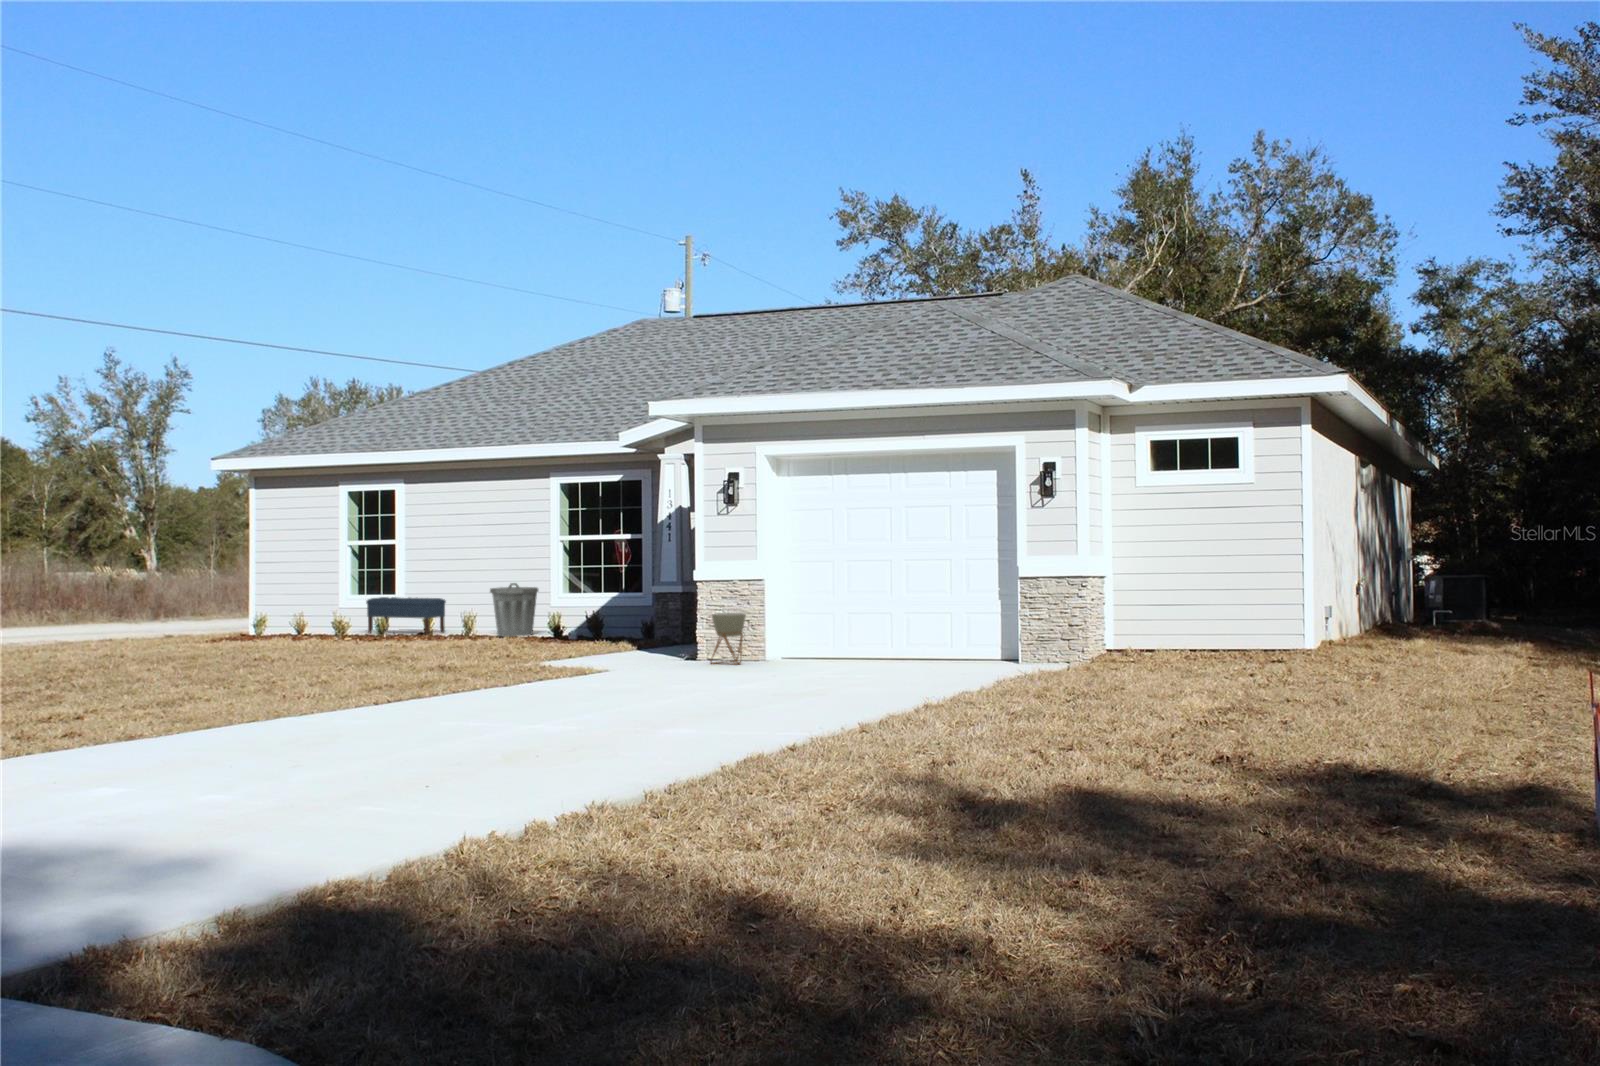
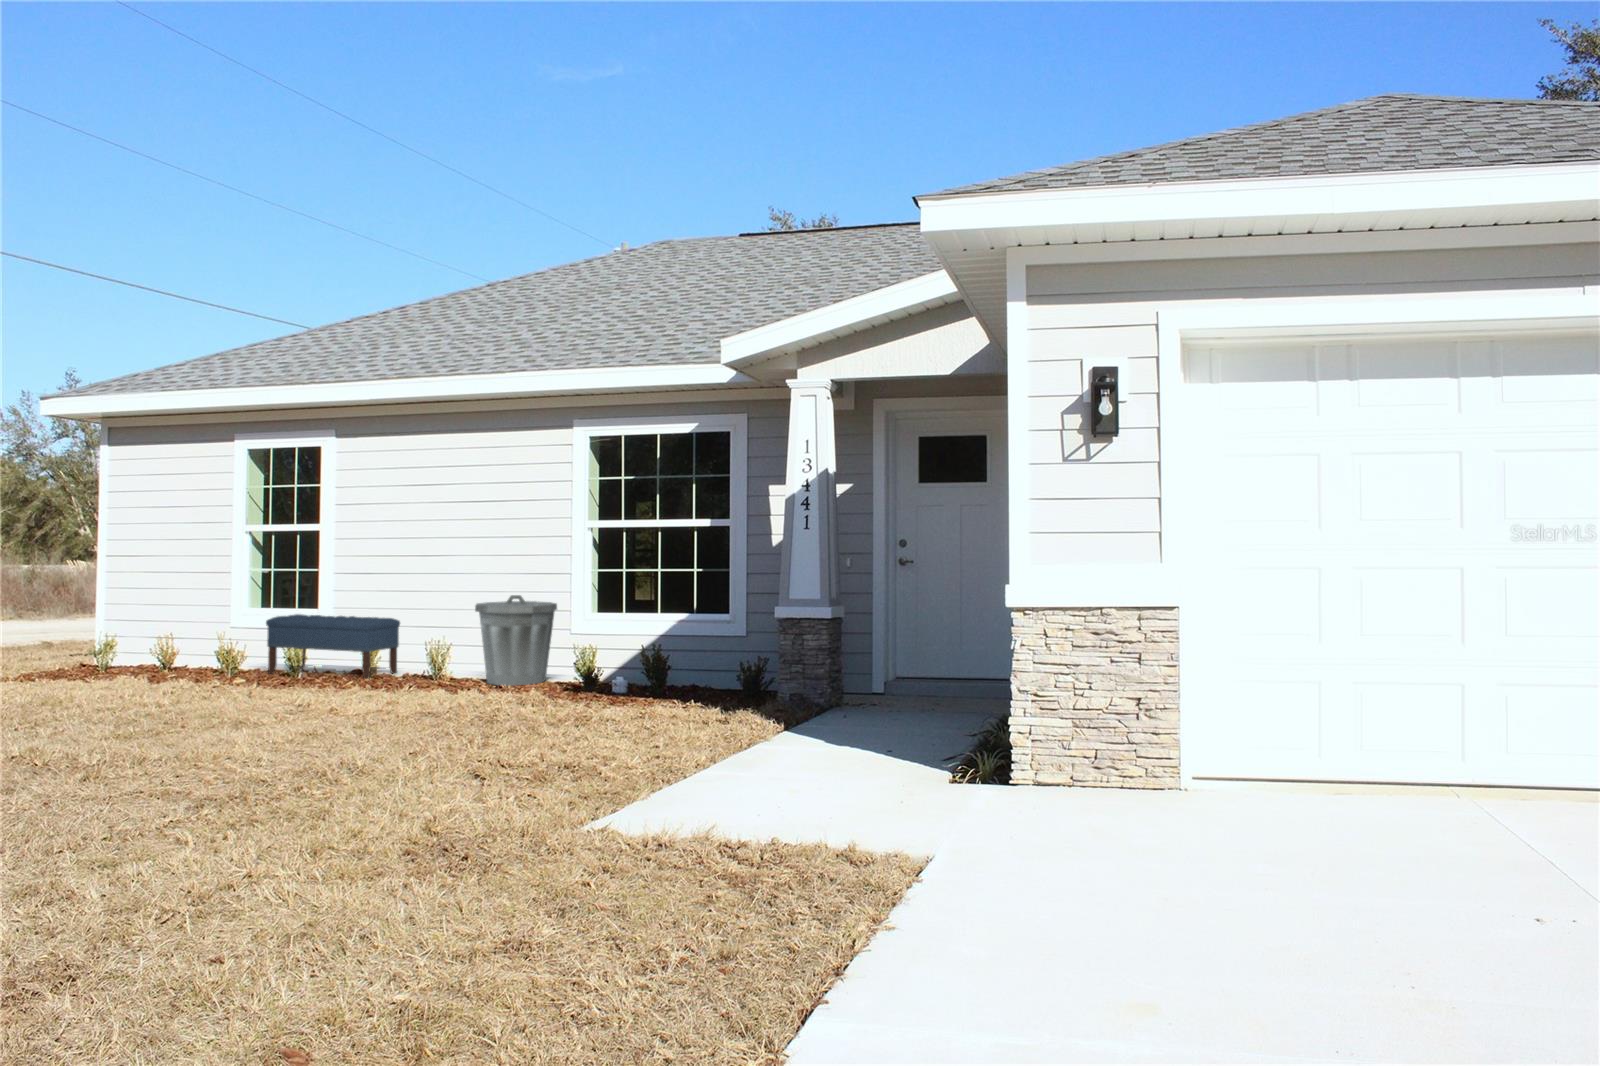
planter: present [710,613,746,665] -> none [1065,685,1155,824]

